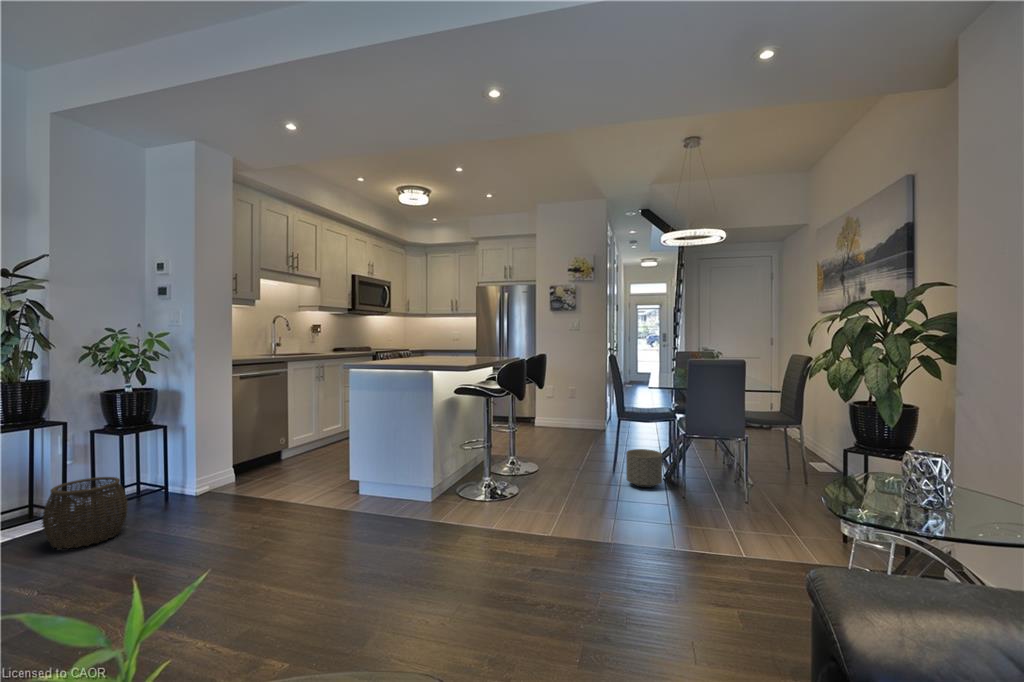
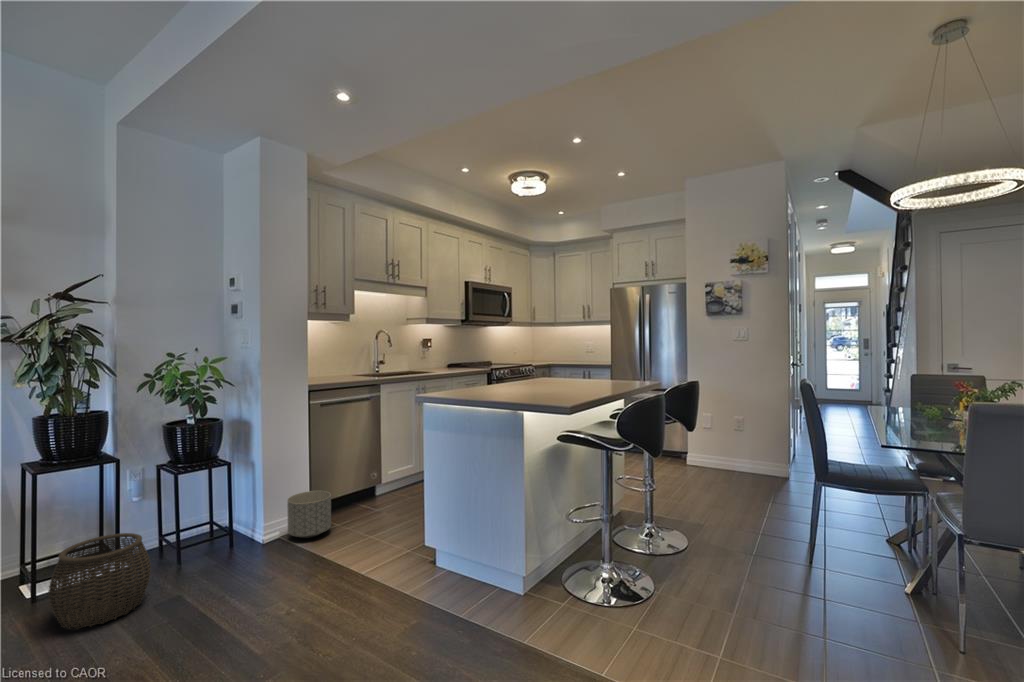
planter: present [626,449,662,488] -> present [287,491,331,538]

